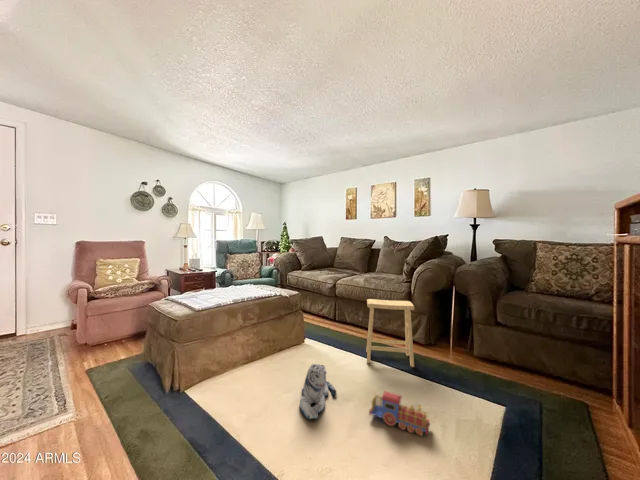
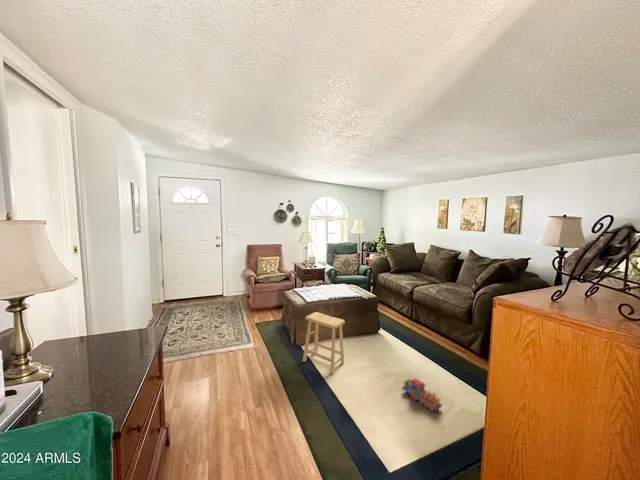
footstool: present [366,299,414,367] -> present [303,312,345,374]
plush toy: present [300,364,336,419] -> none [361,350,388,382]

